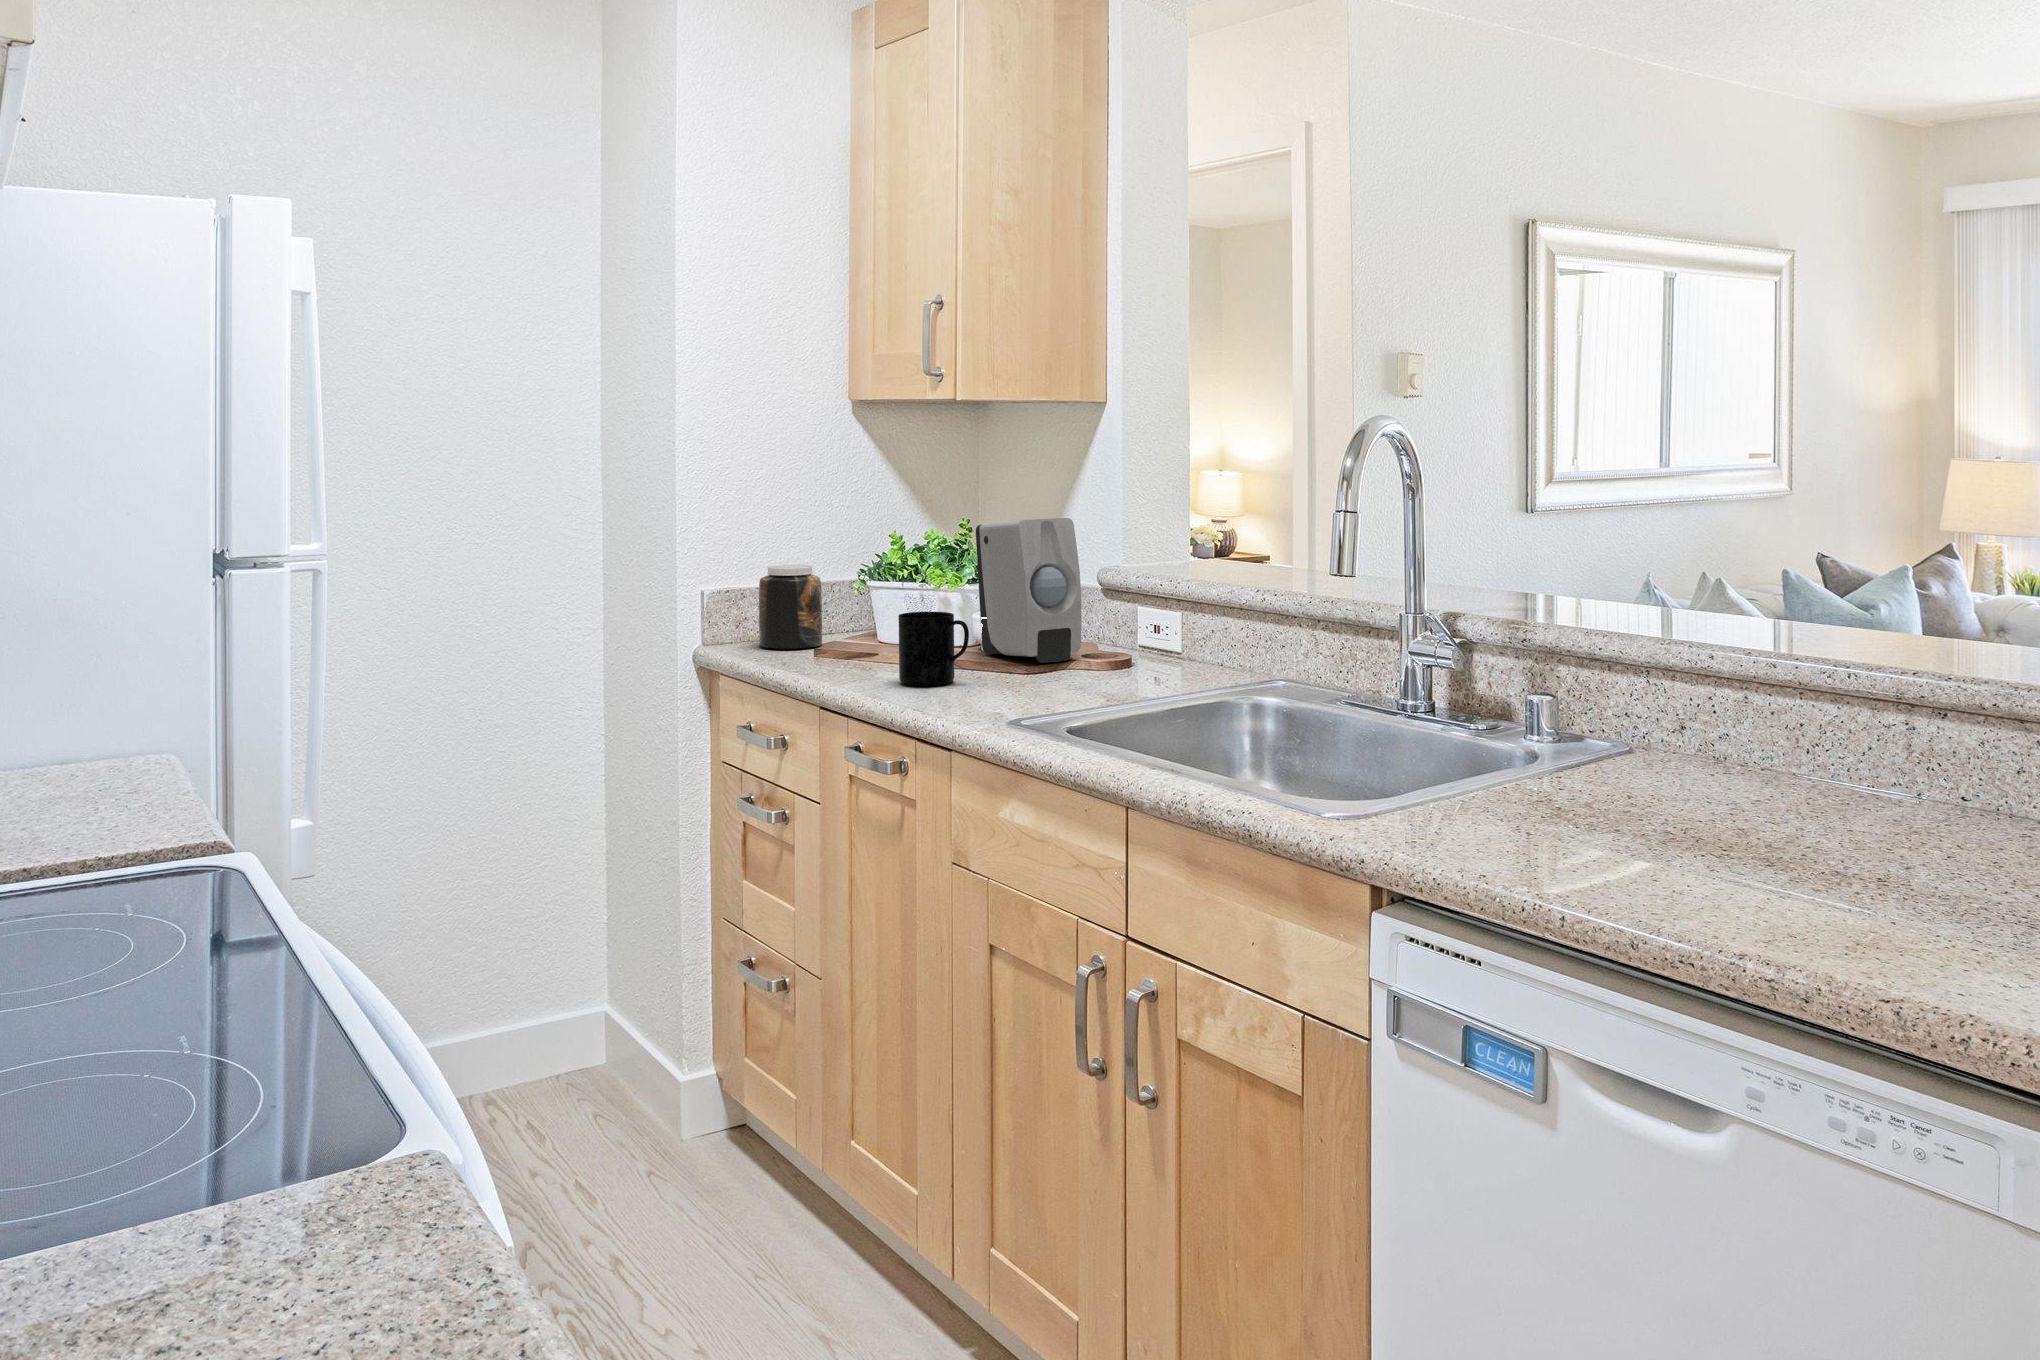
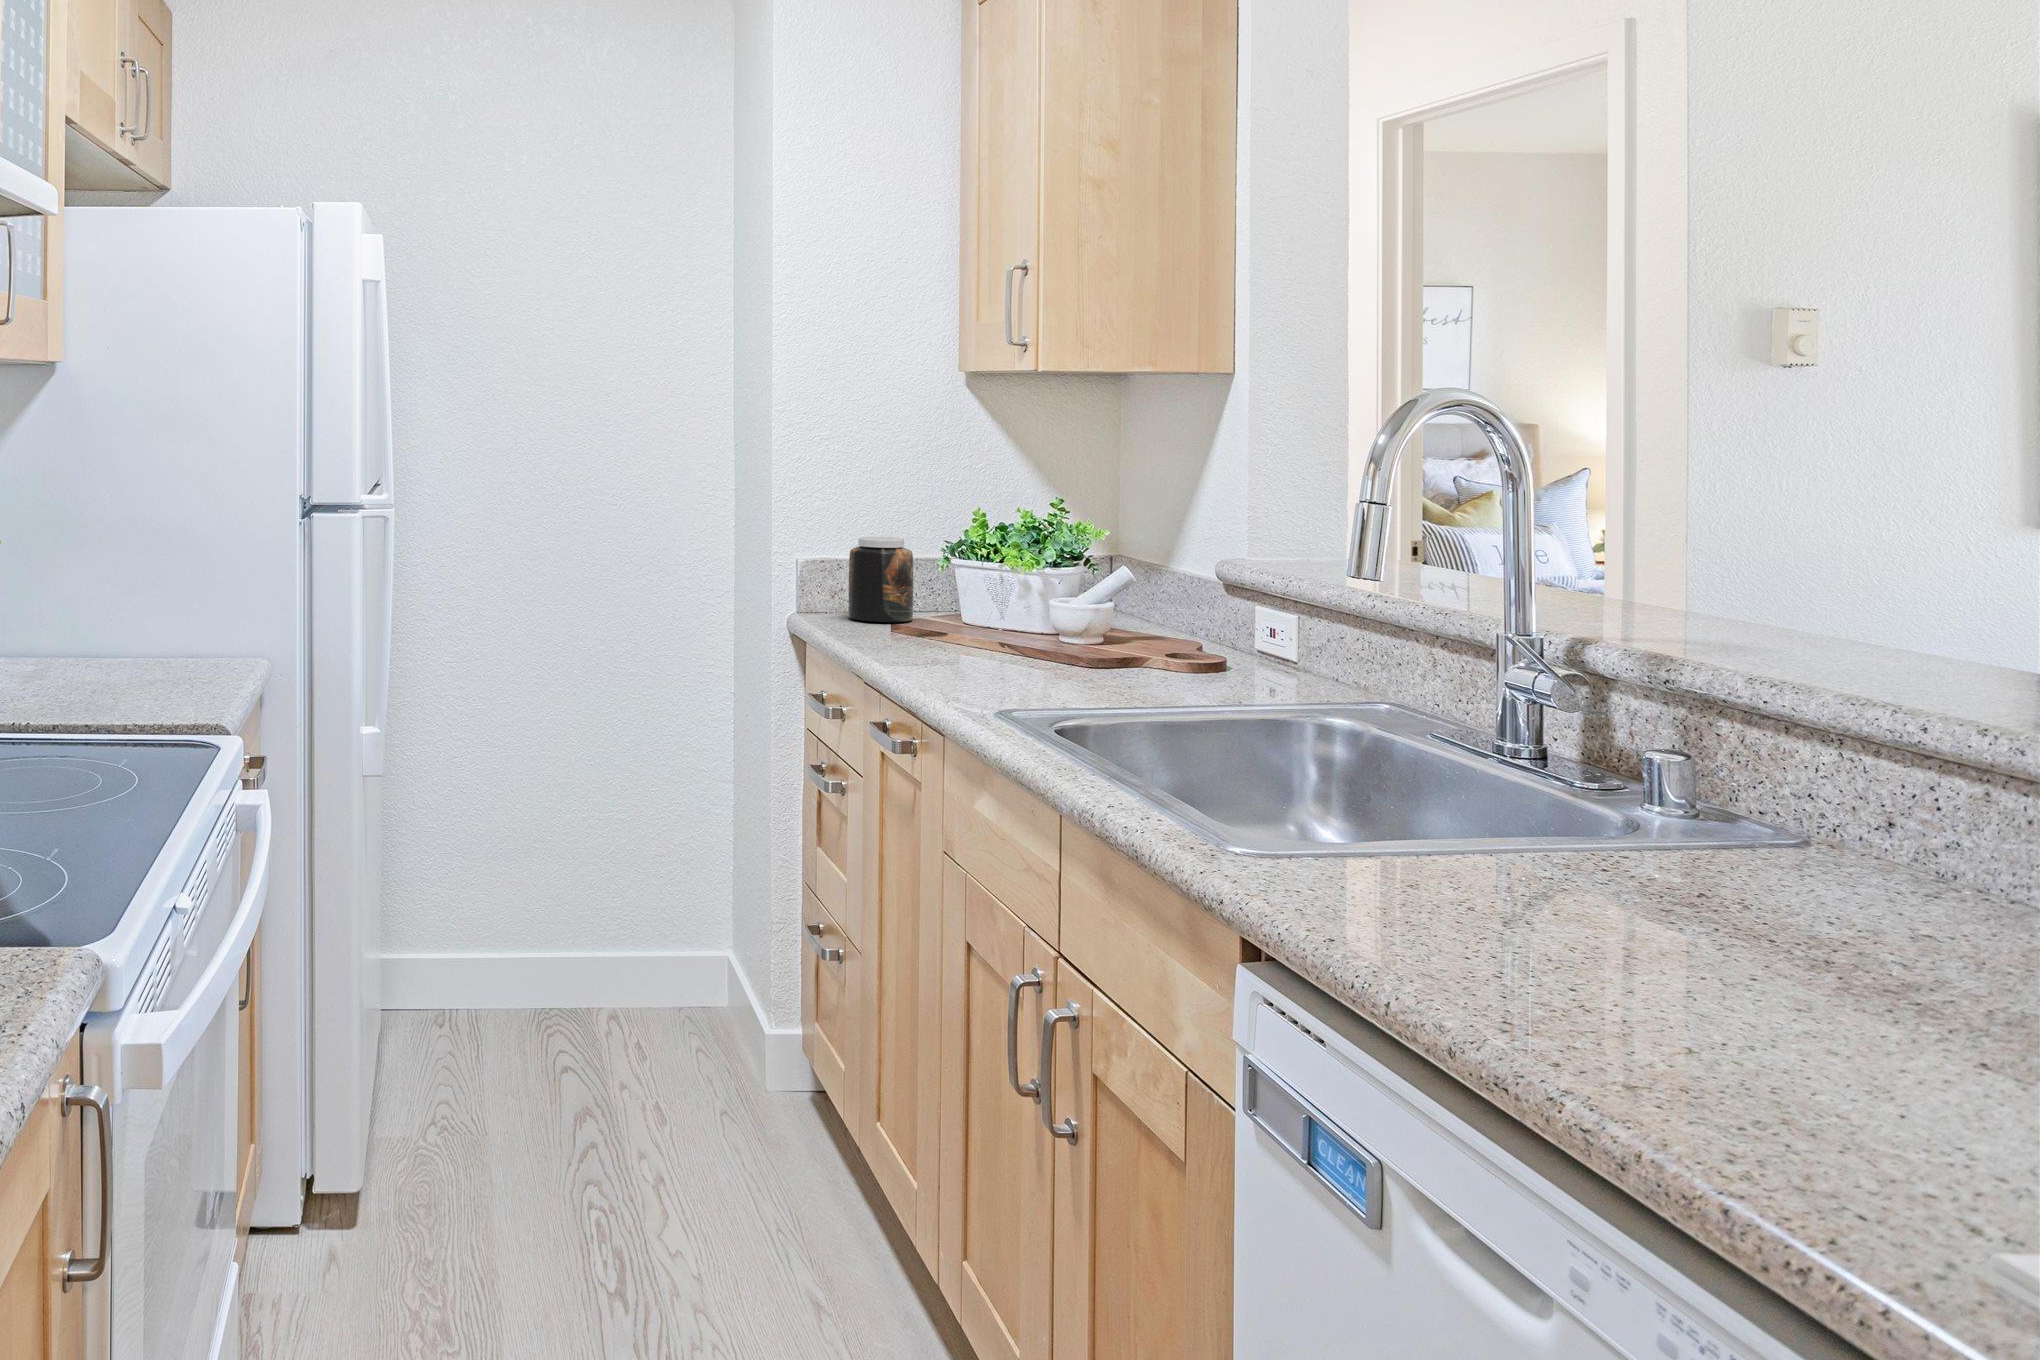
soap dispenser: present [976,518,1081,663] -> none [1065,500,1175,659]
mug: present [898,612,969,686] -> none [942,591,1015,669]

